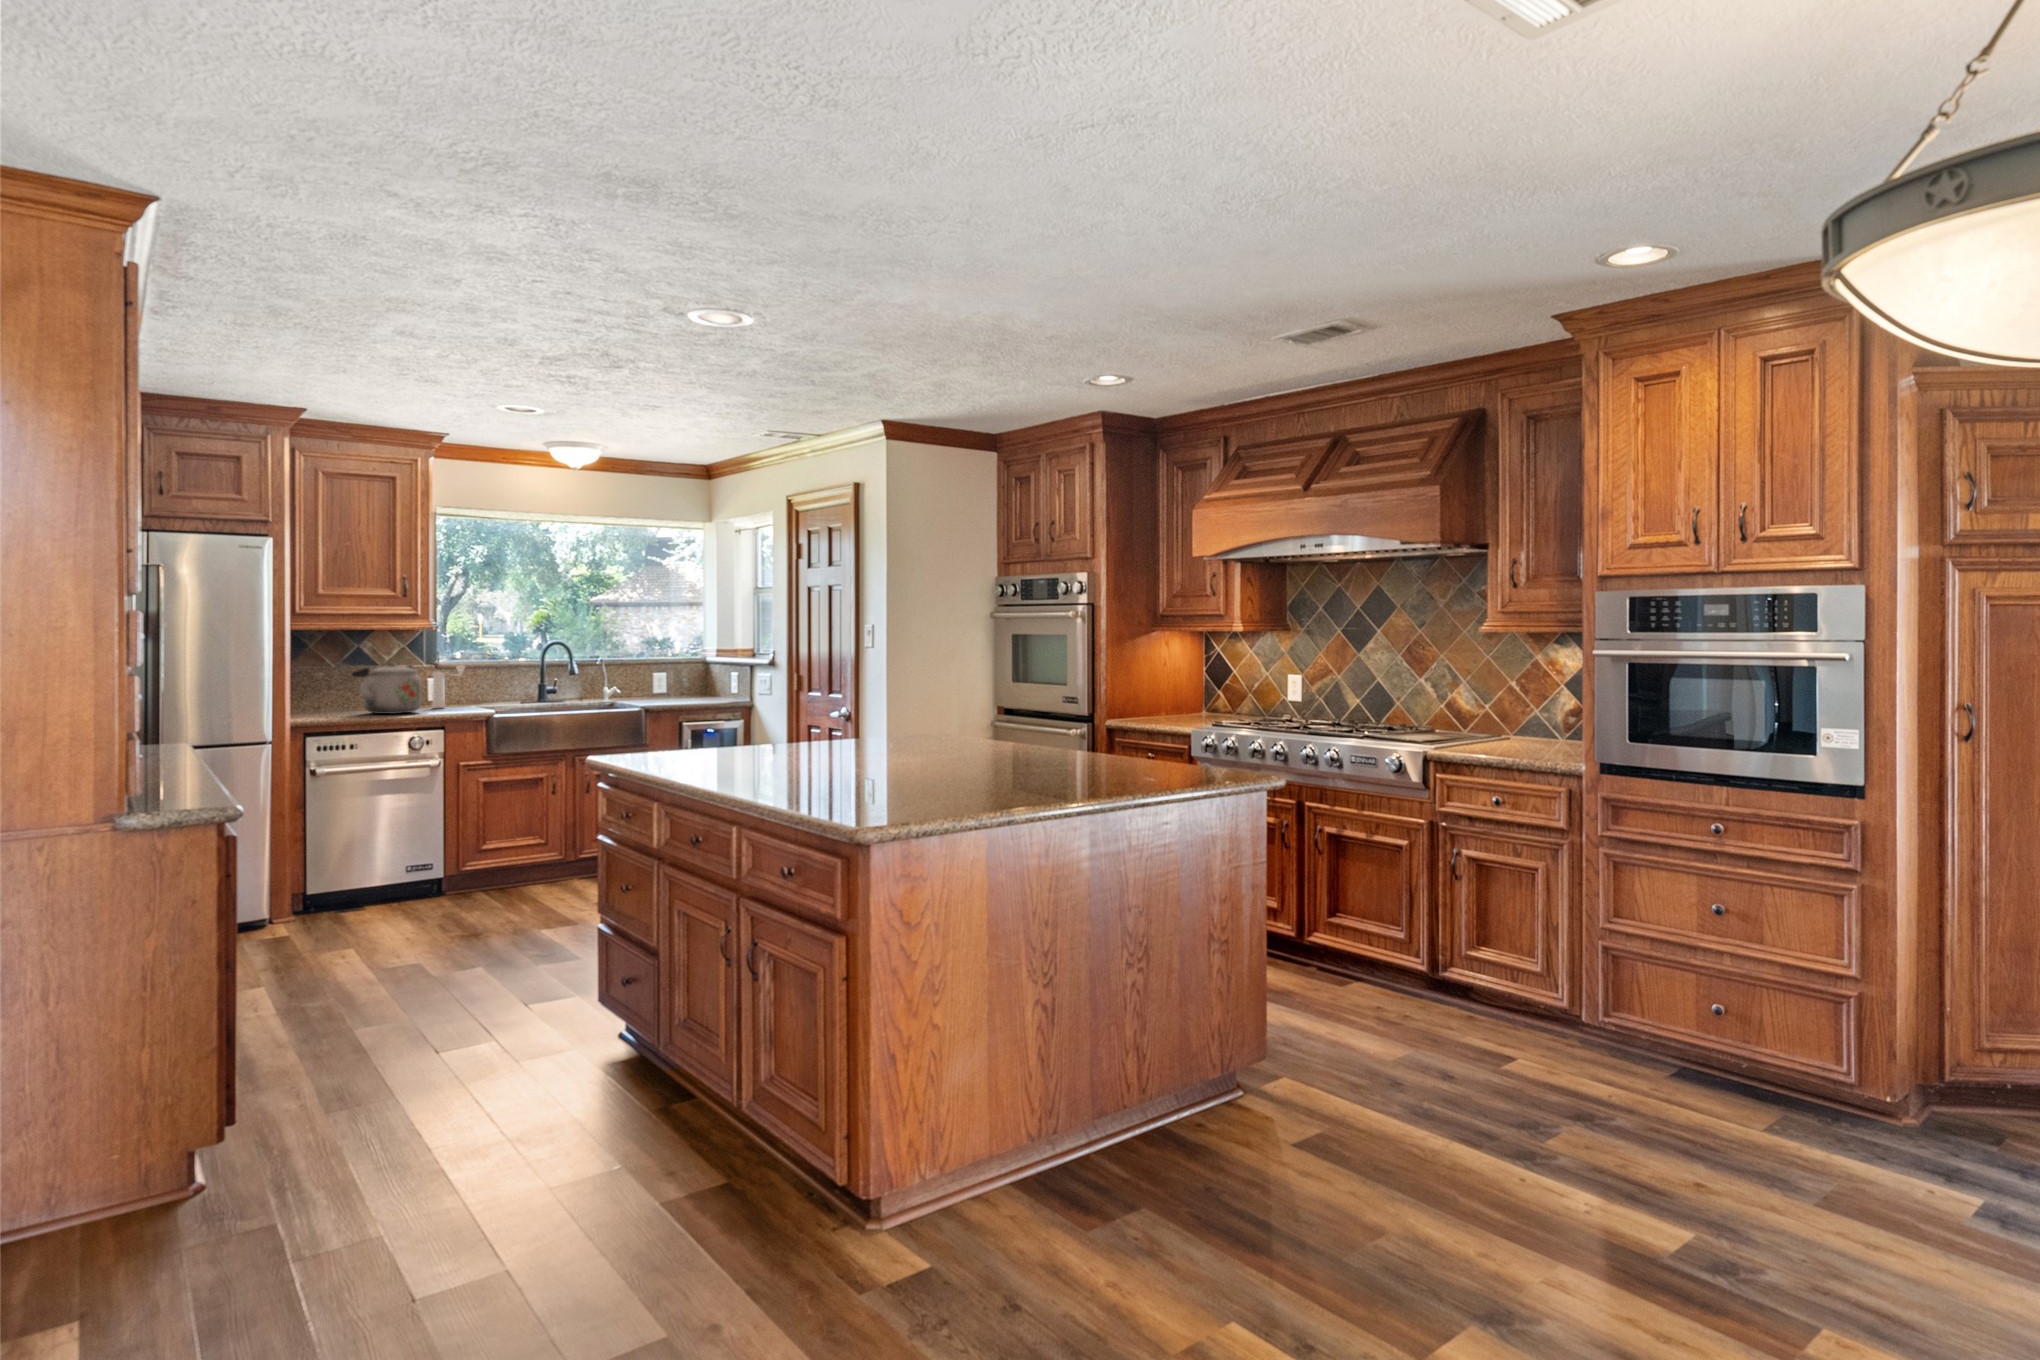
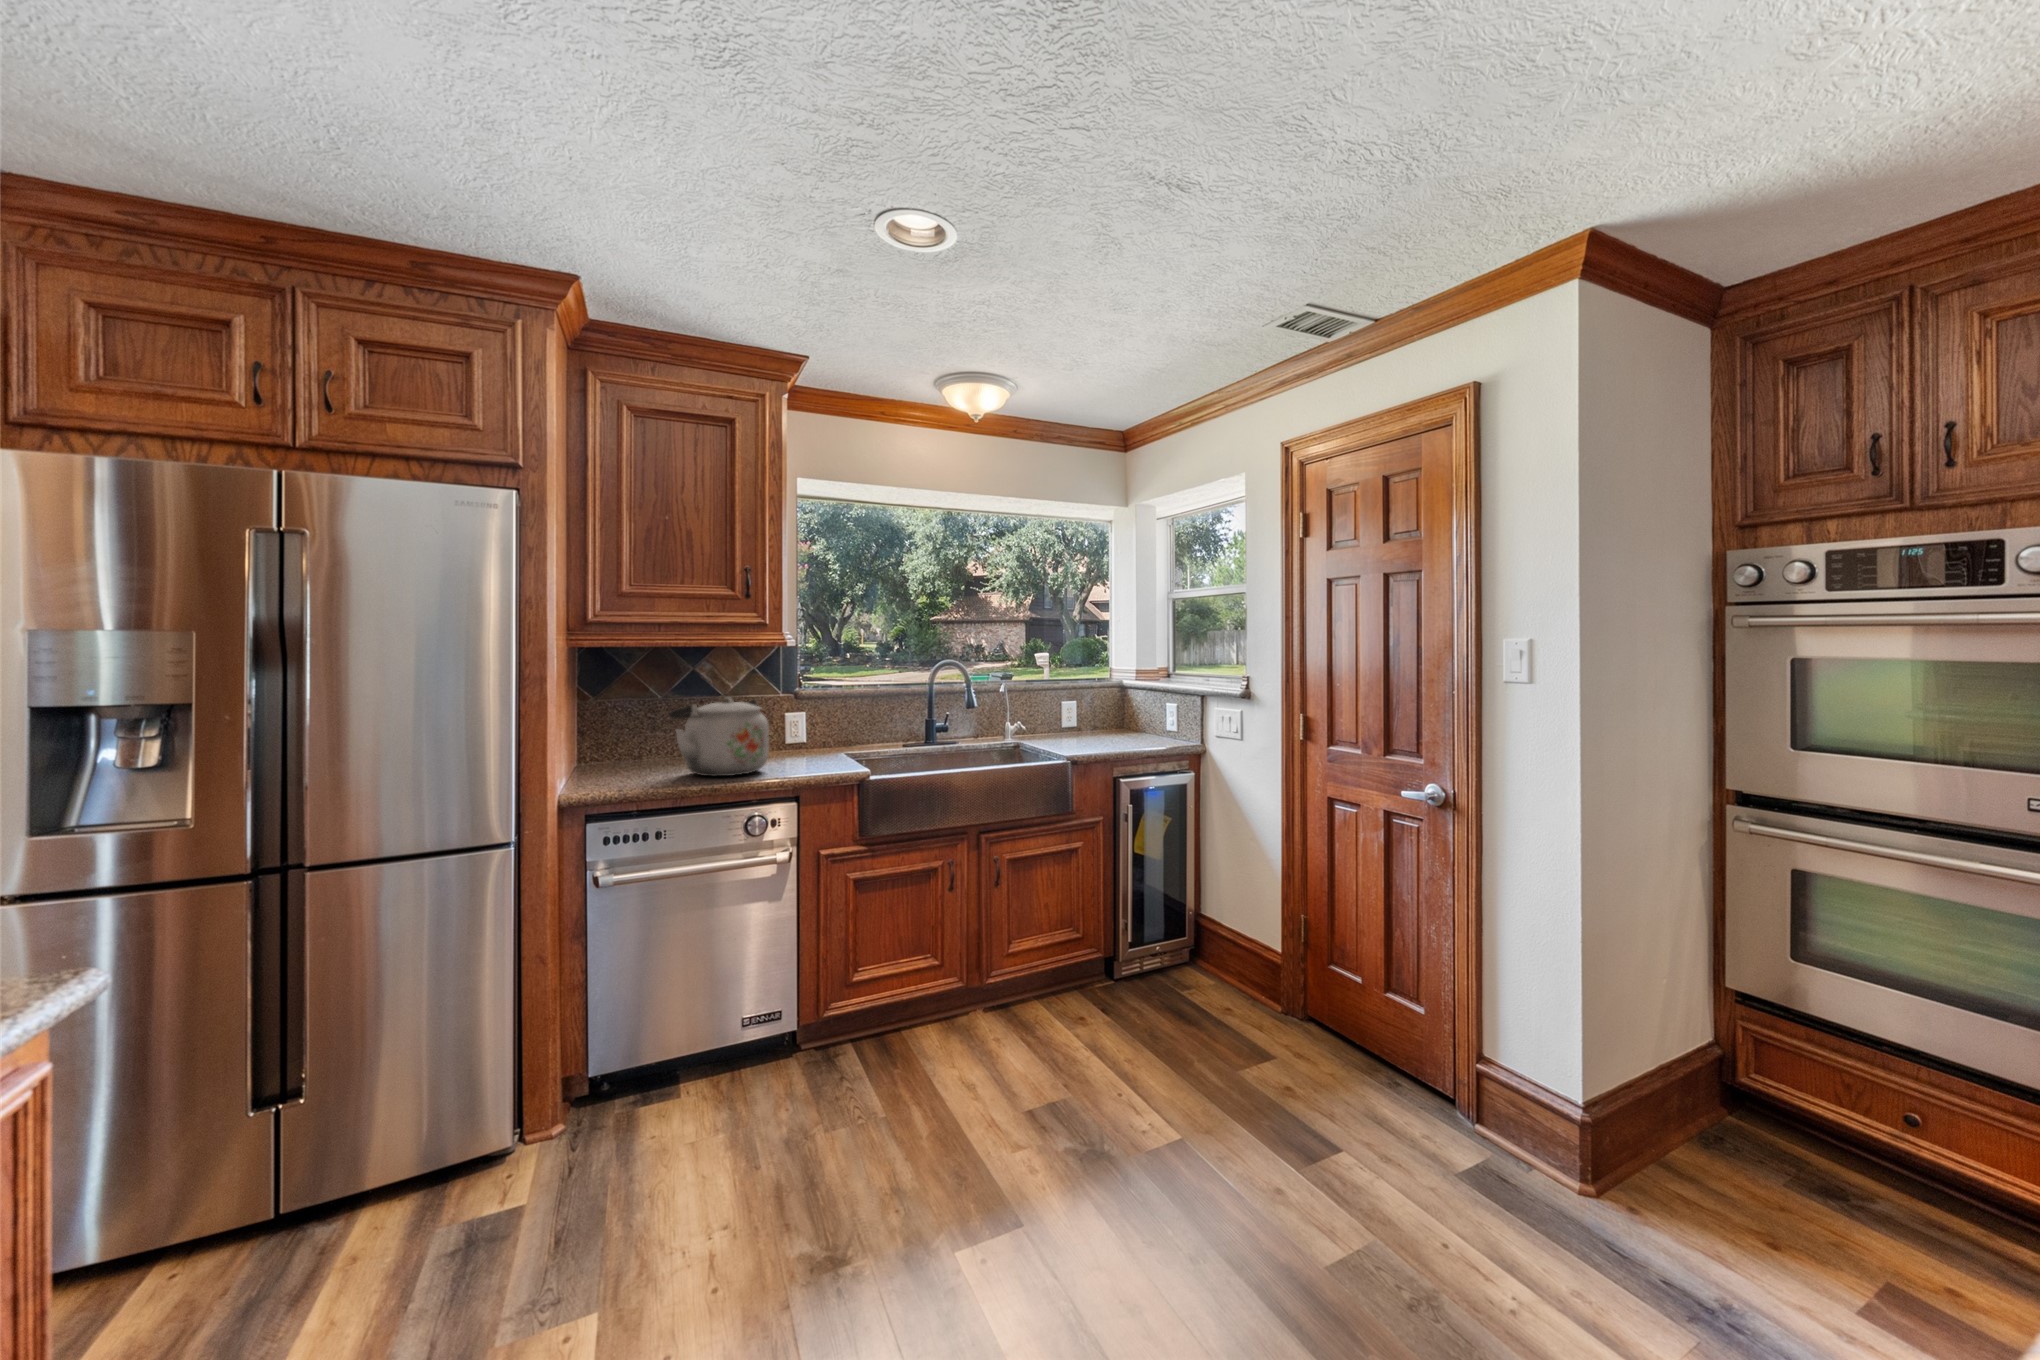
pepper mill: present [432,665,465,708] -> none [787,696,831,759]

